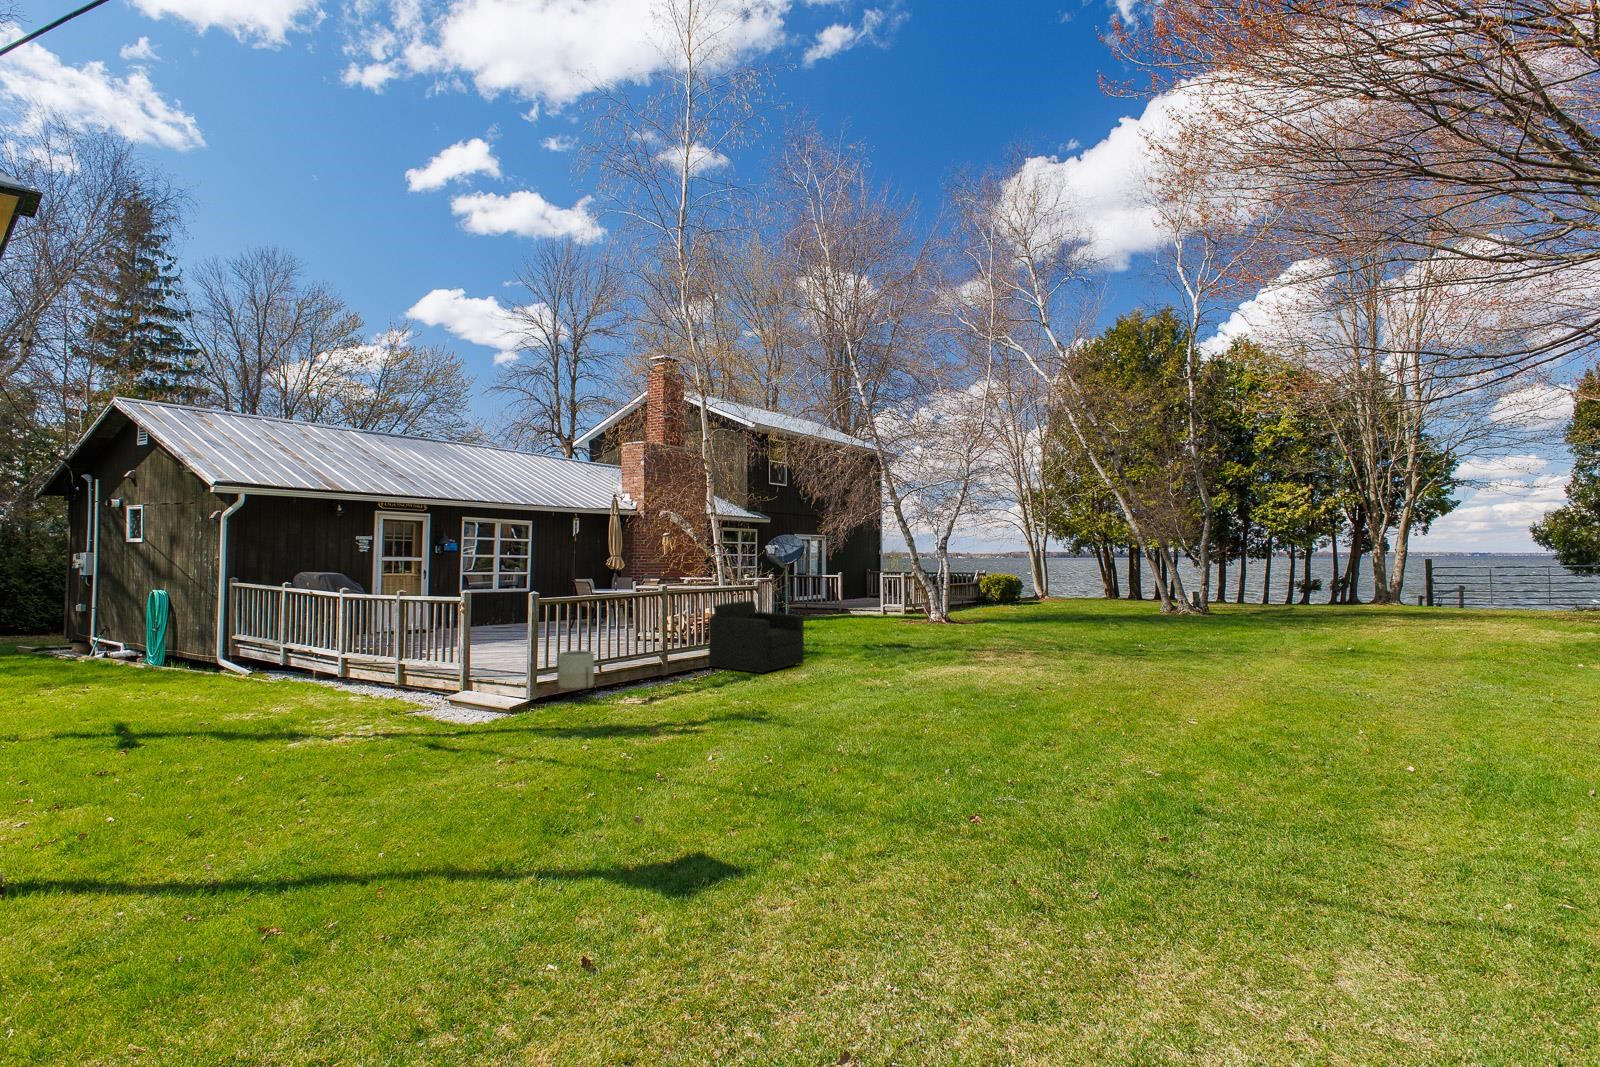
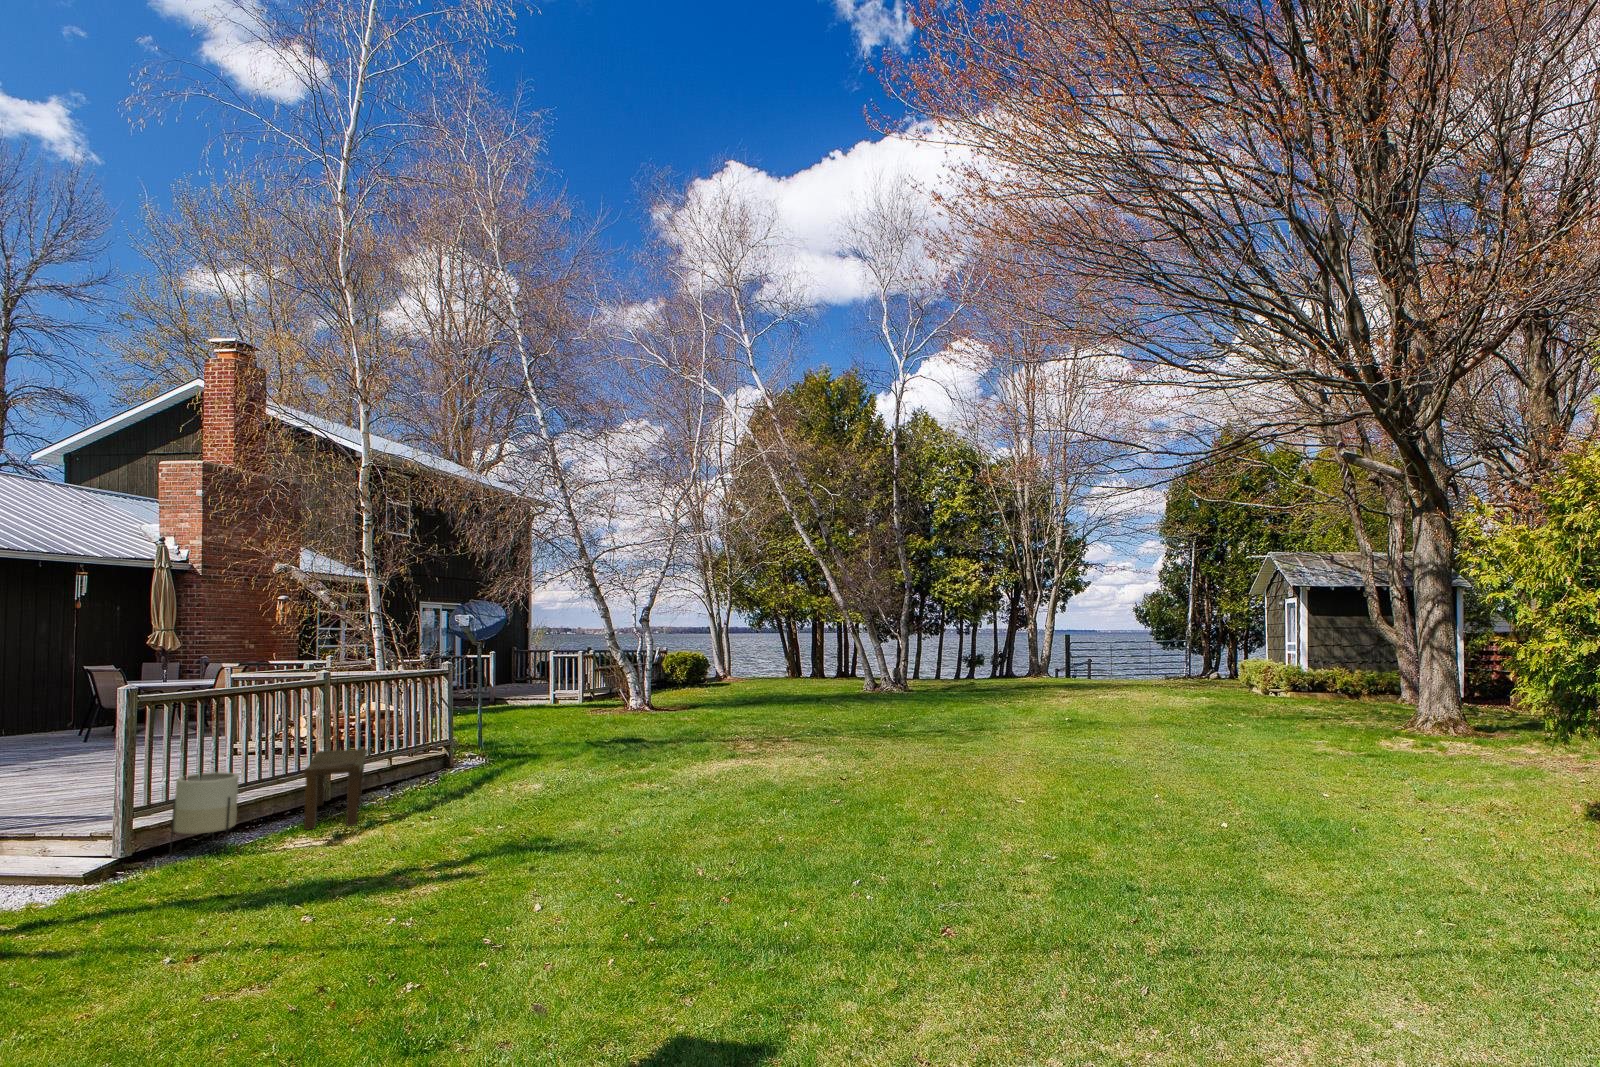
armchair: present [708,601,804,673] -> none [386,690,523,790]
bench: none [638,640,687,692] -> present [304,749,368,830]

